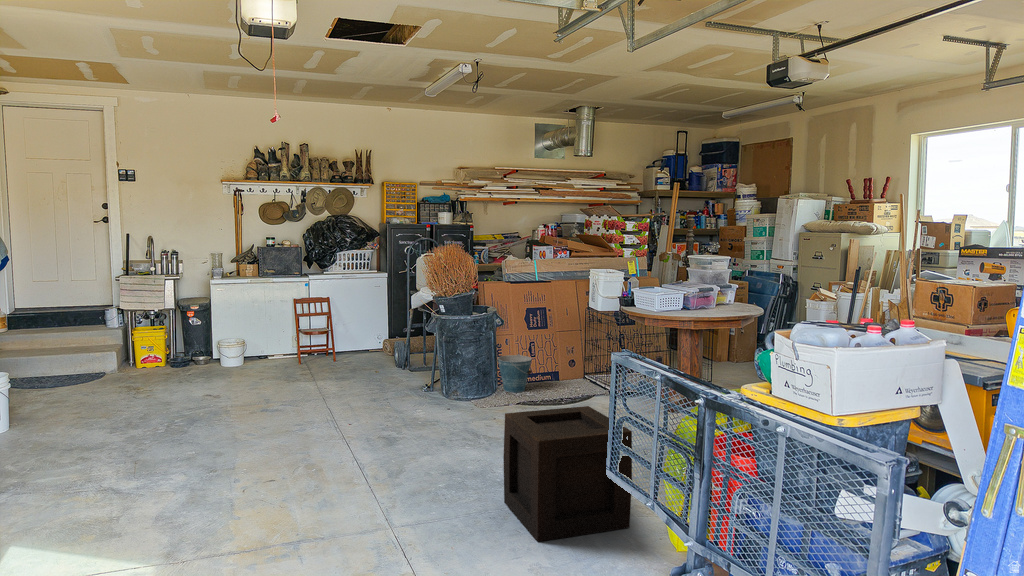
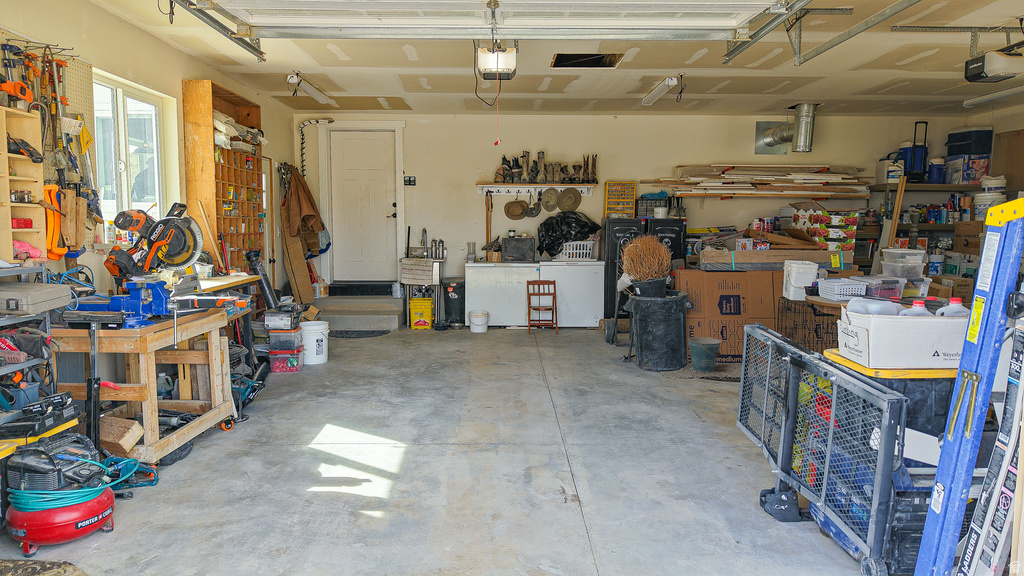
wooden crate: present [503,406,632,542] -> none [650,382,768,503]

